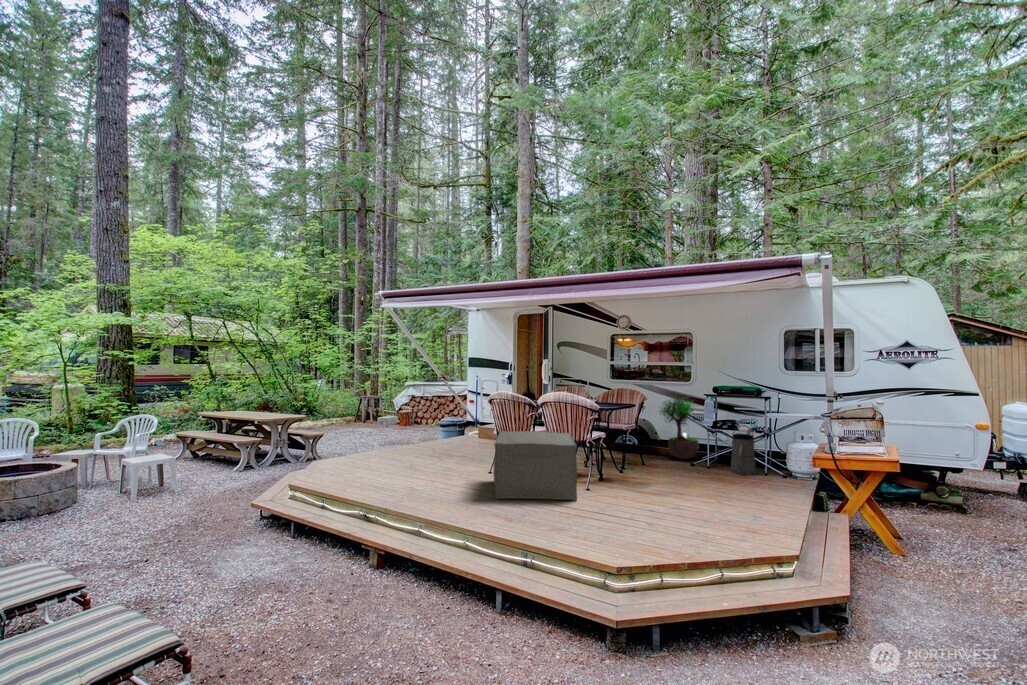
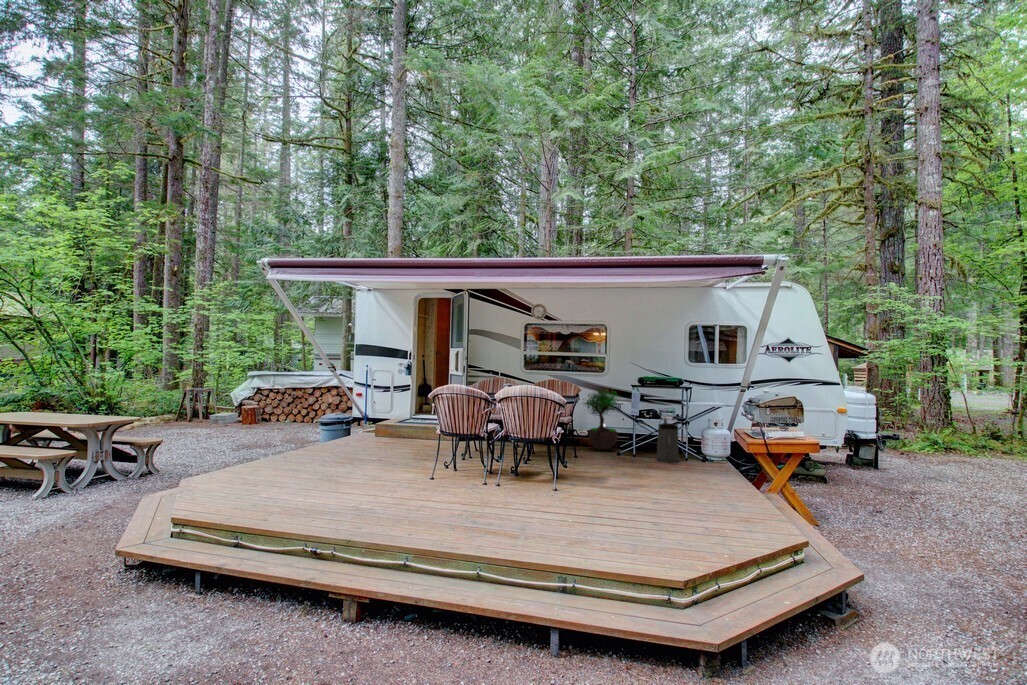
ottoman: present [494,431,577,501] -> none [455,431,563,513]

